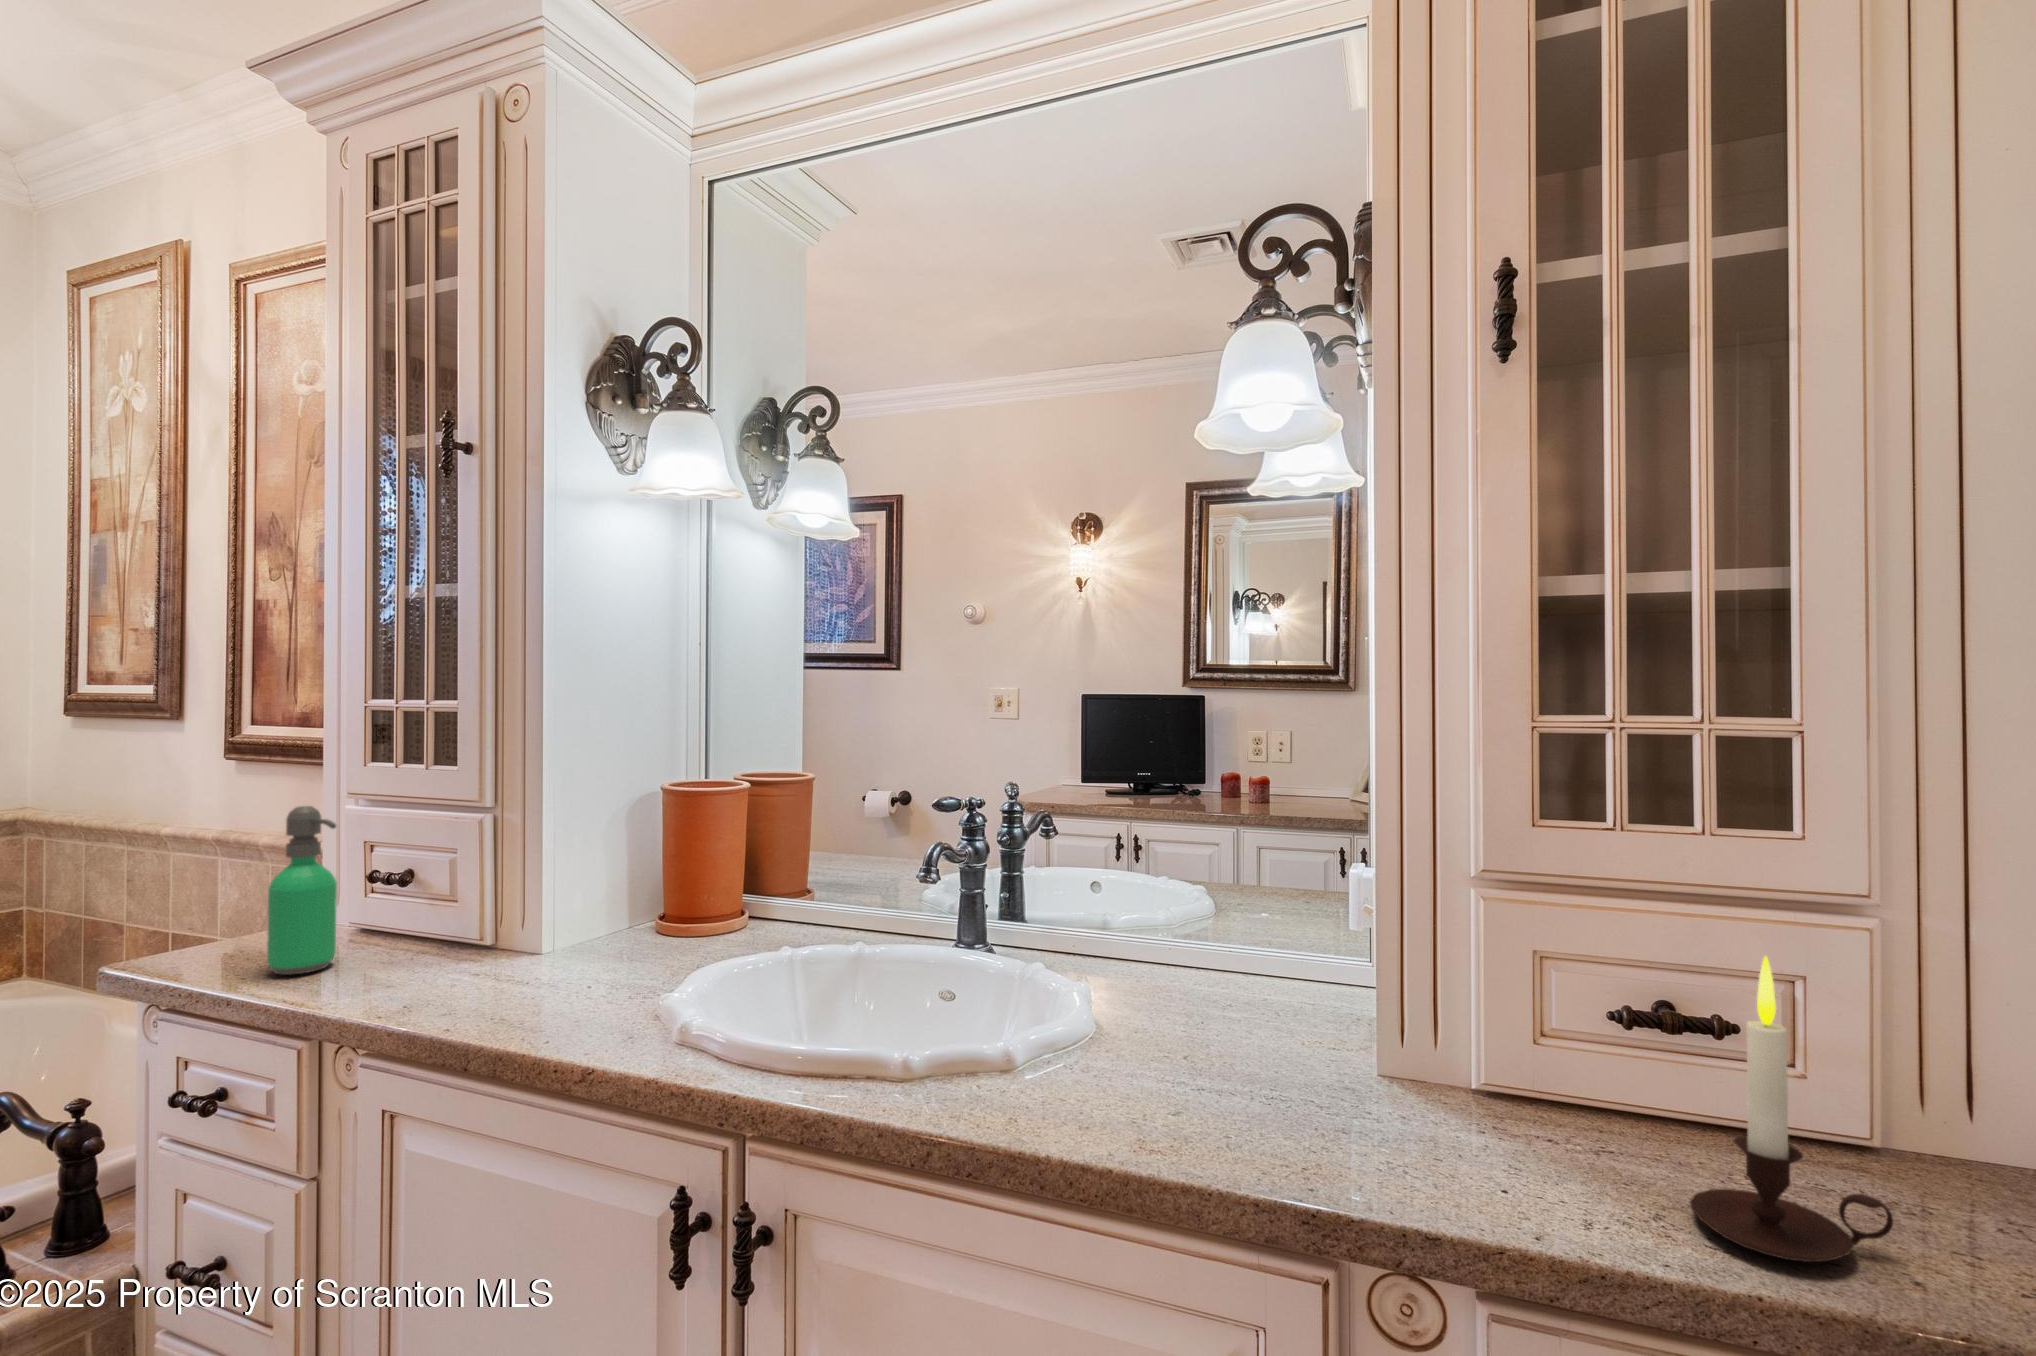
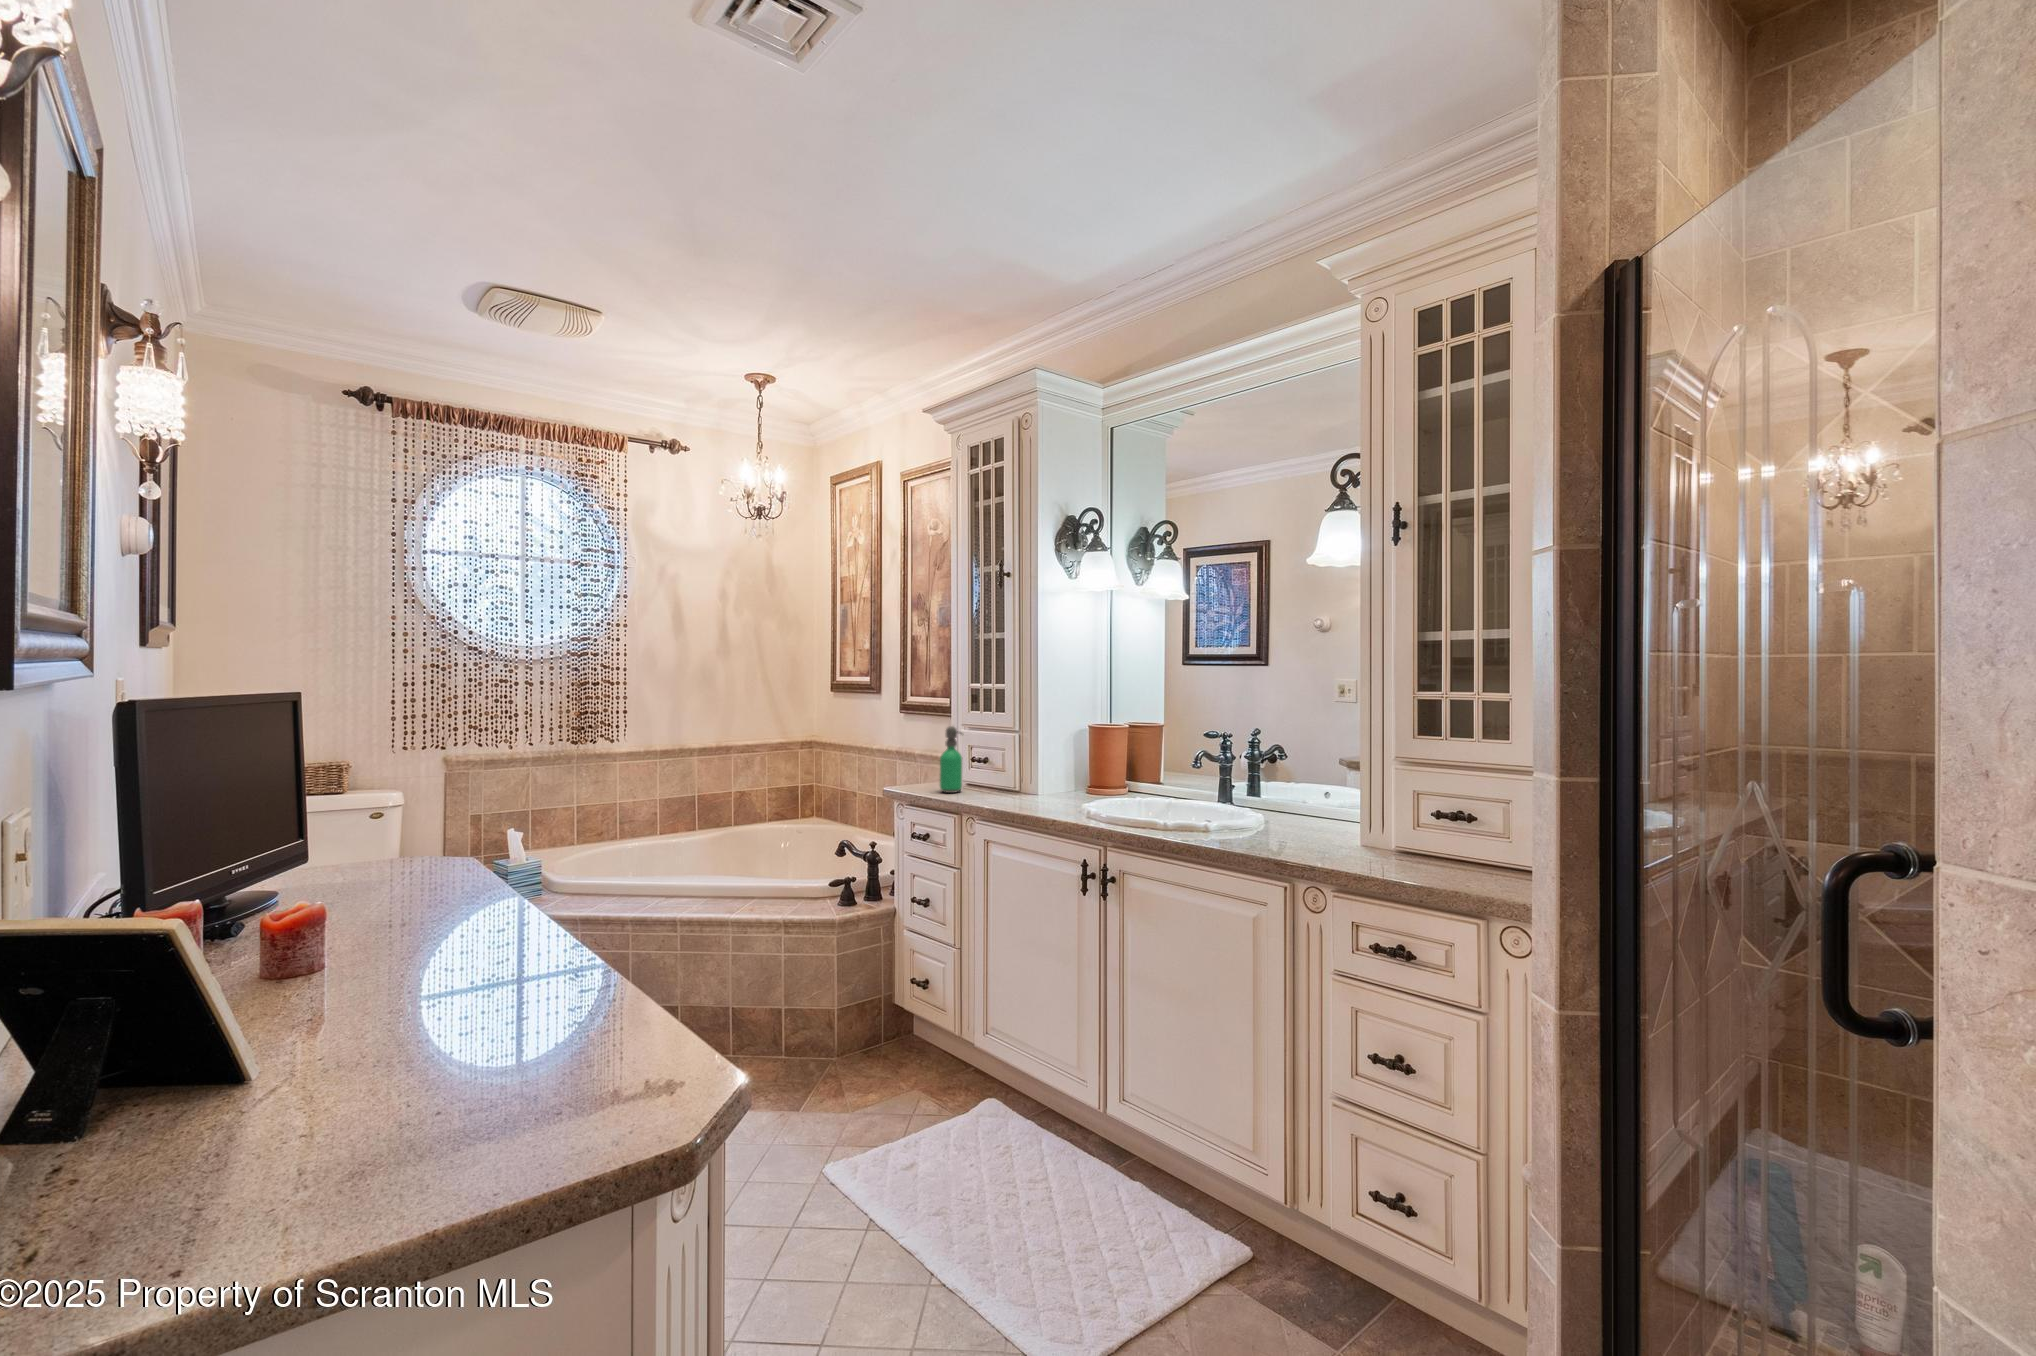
candle: present [1690,956,1893,1262] -> none [1408,776,1469,877]

